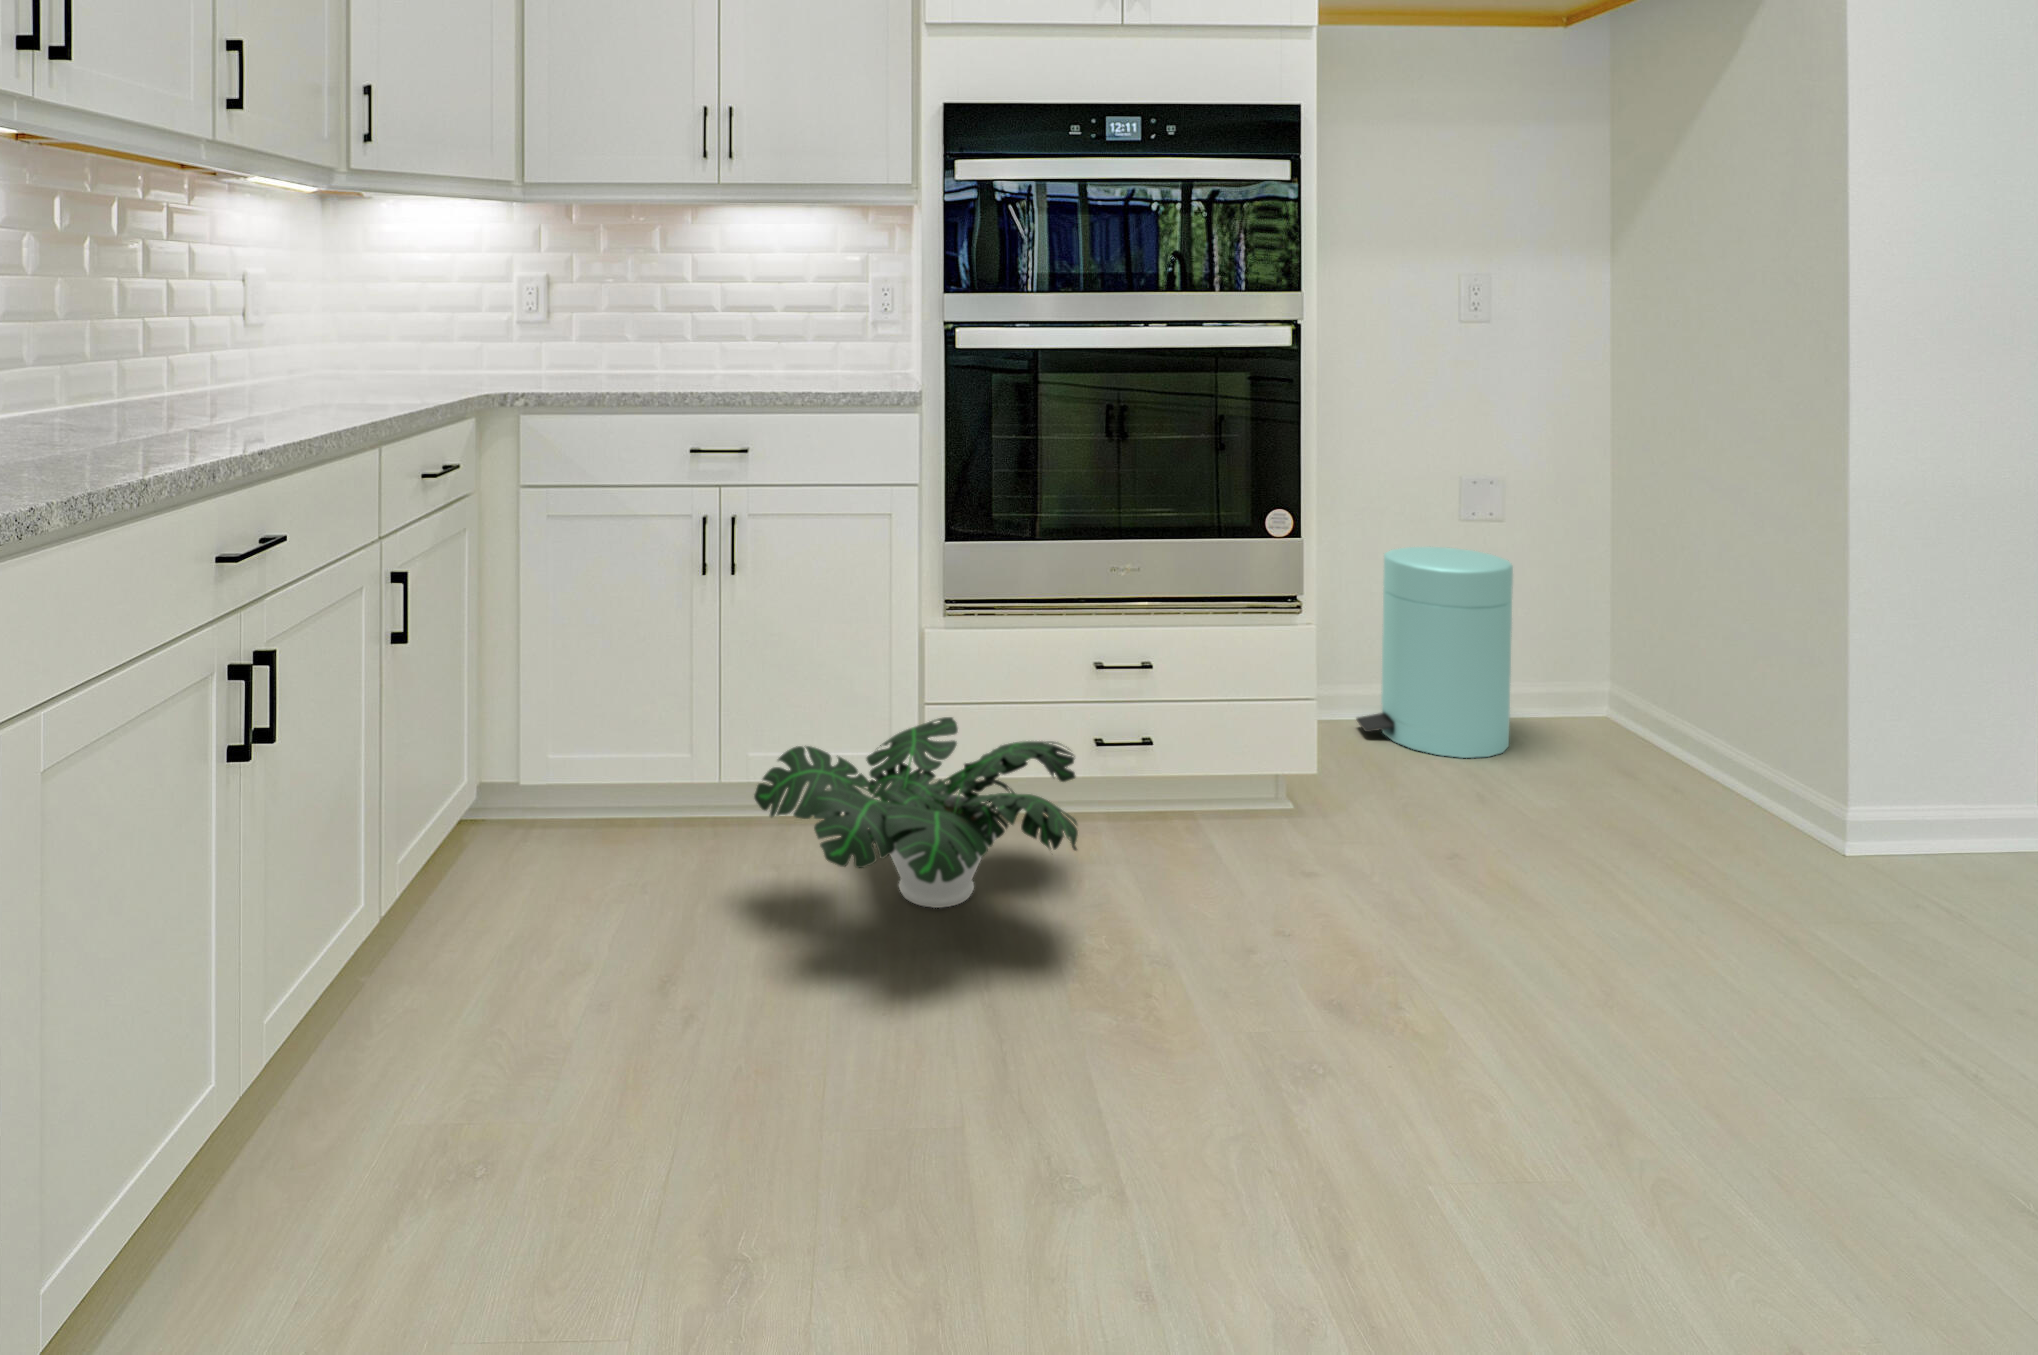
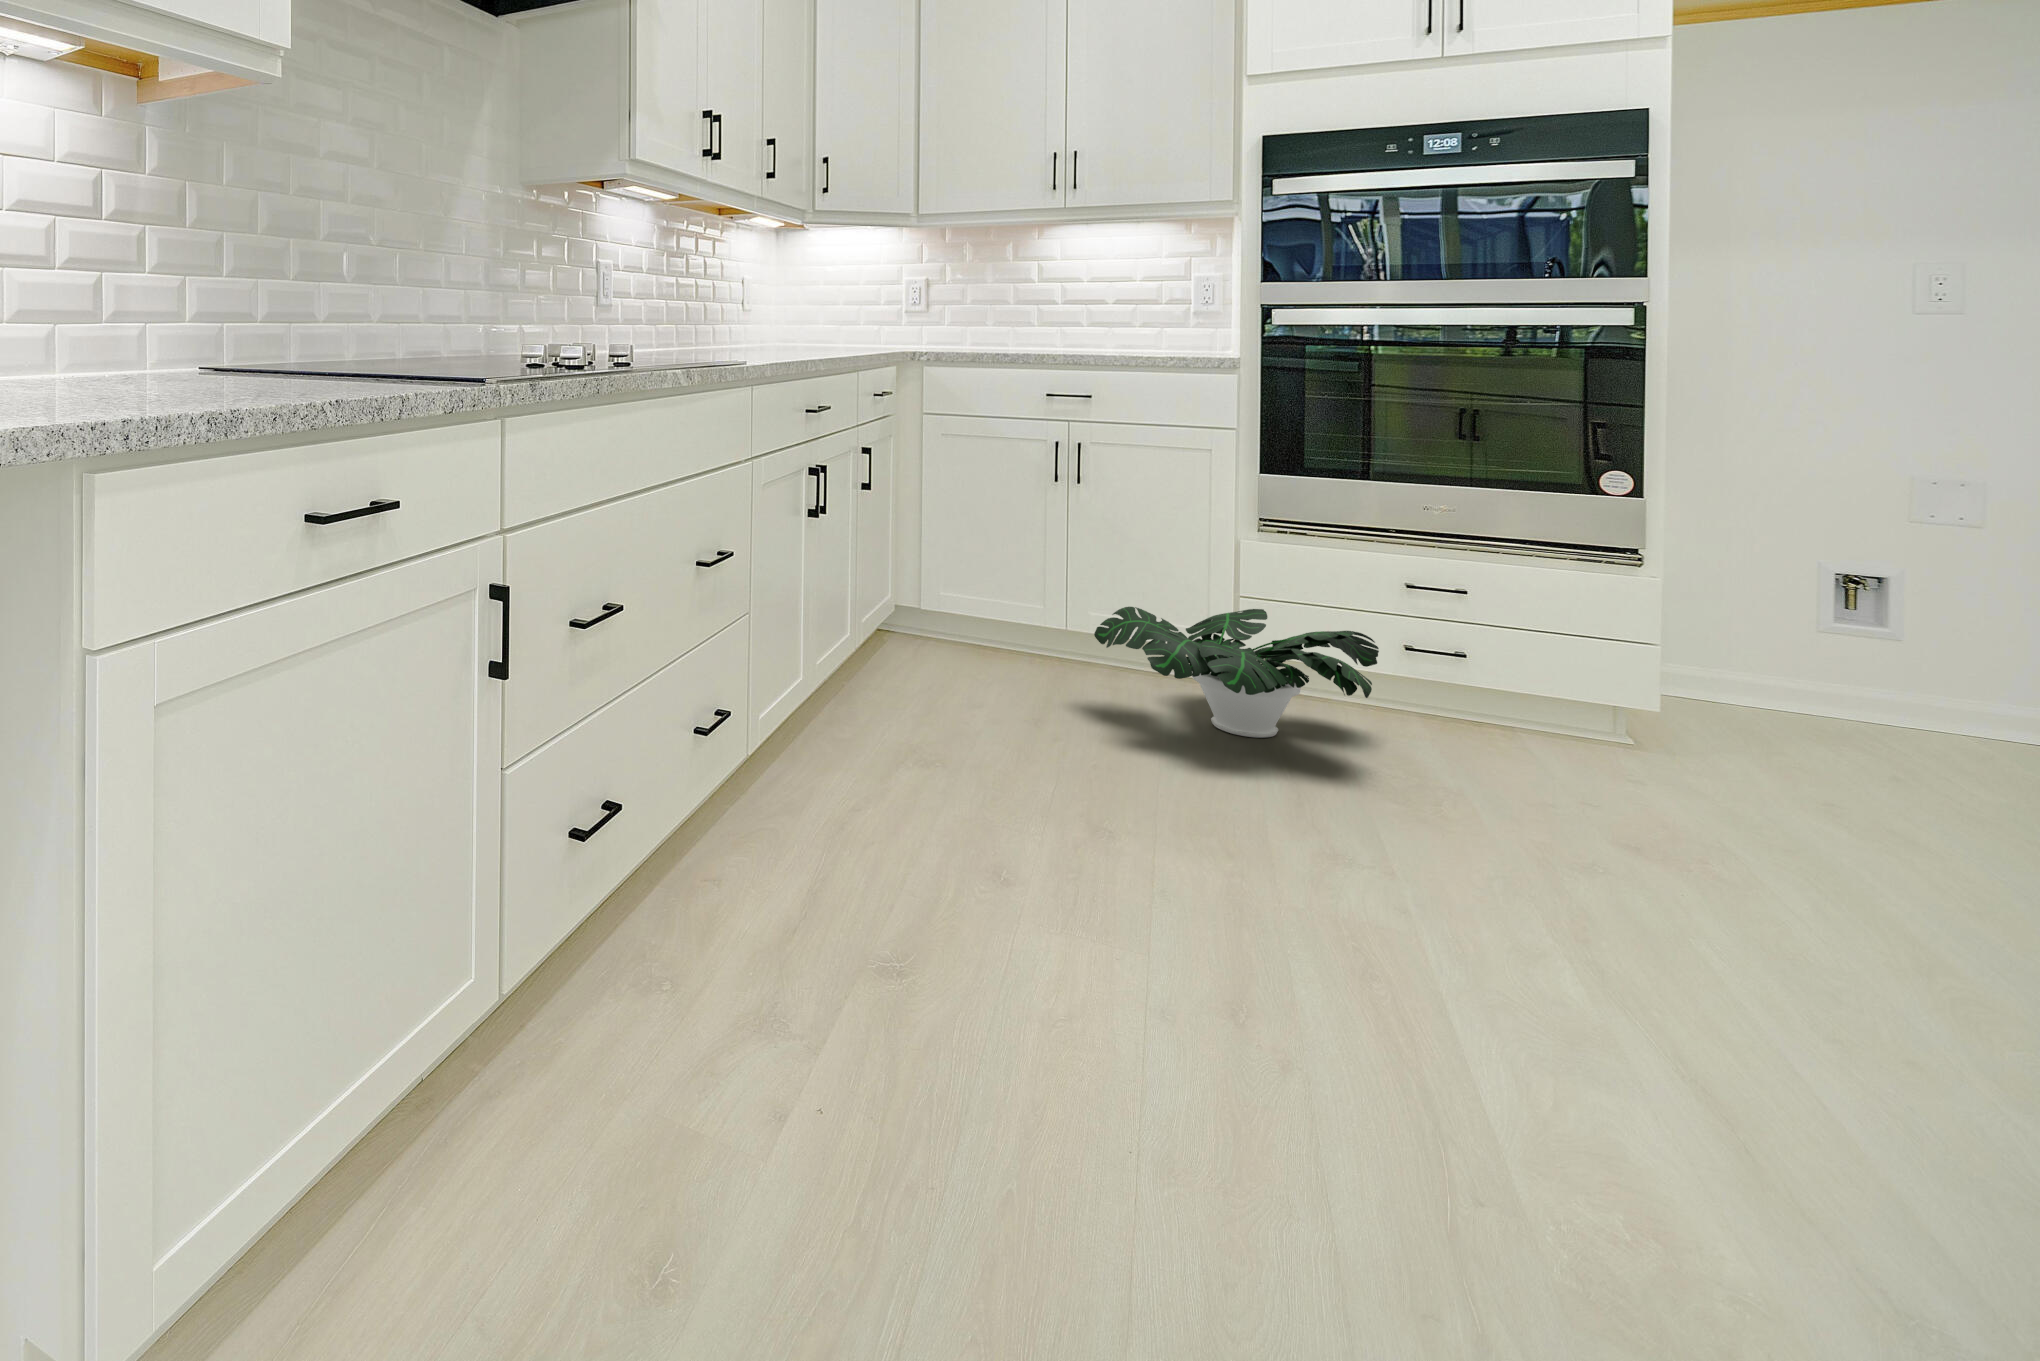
trash can: present [1357,547,1513,758] -> none [1744,538,1969,754]

